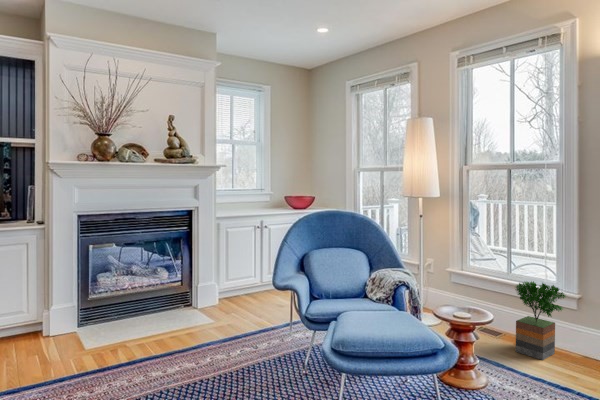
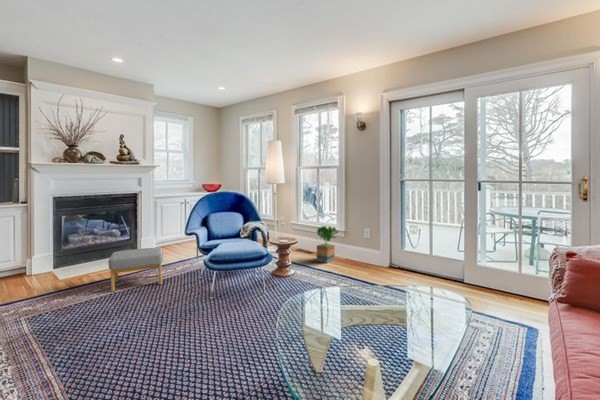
footstool: none [149,309,235,389] -> present [108,247,163,292]

